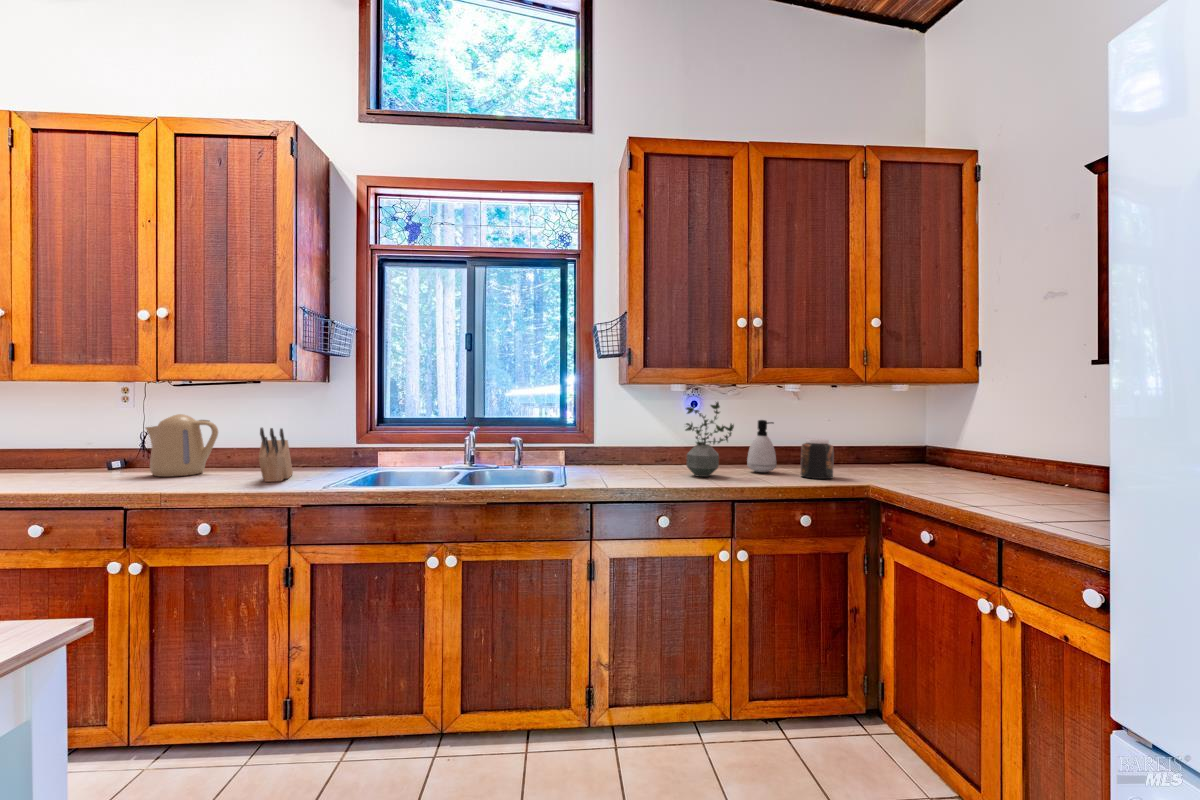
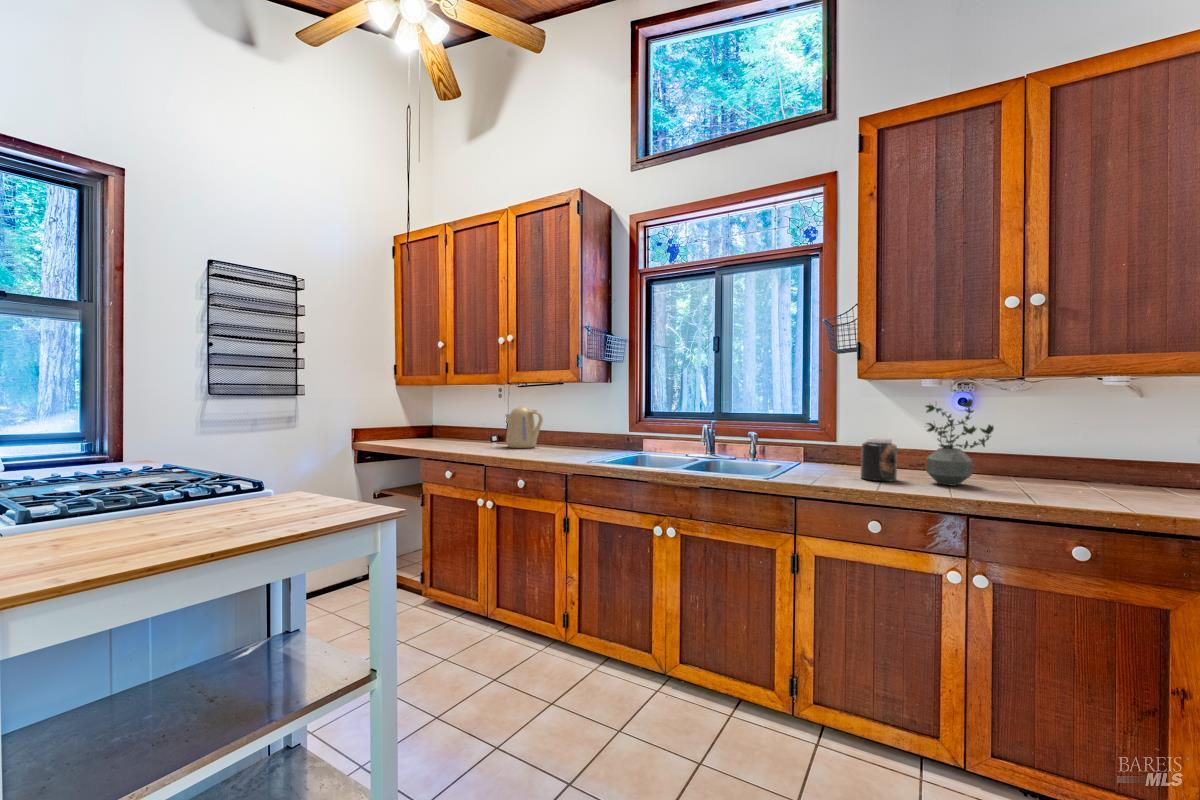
soap dispenser: present [747,420,776,472] -> none [1025,422,1072,488]
knife block: present [259,428,293,482] -> none [555,416,582,456]
jar: present [801,439,834,479] -> present [861,437,897,481]

